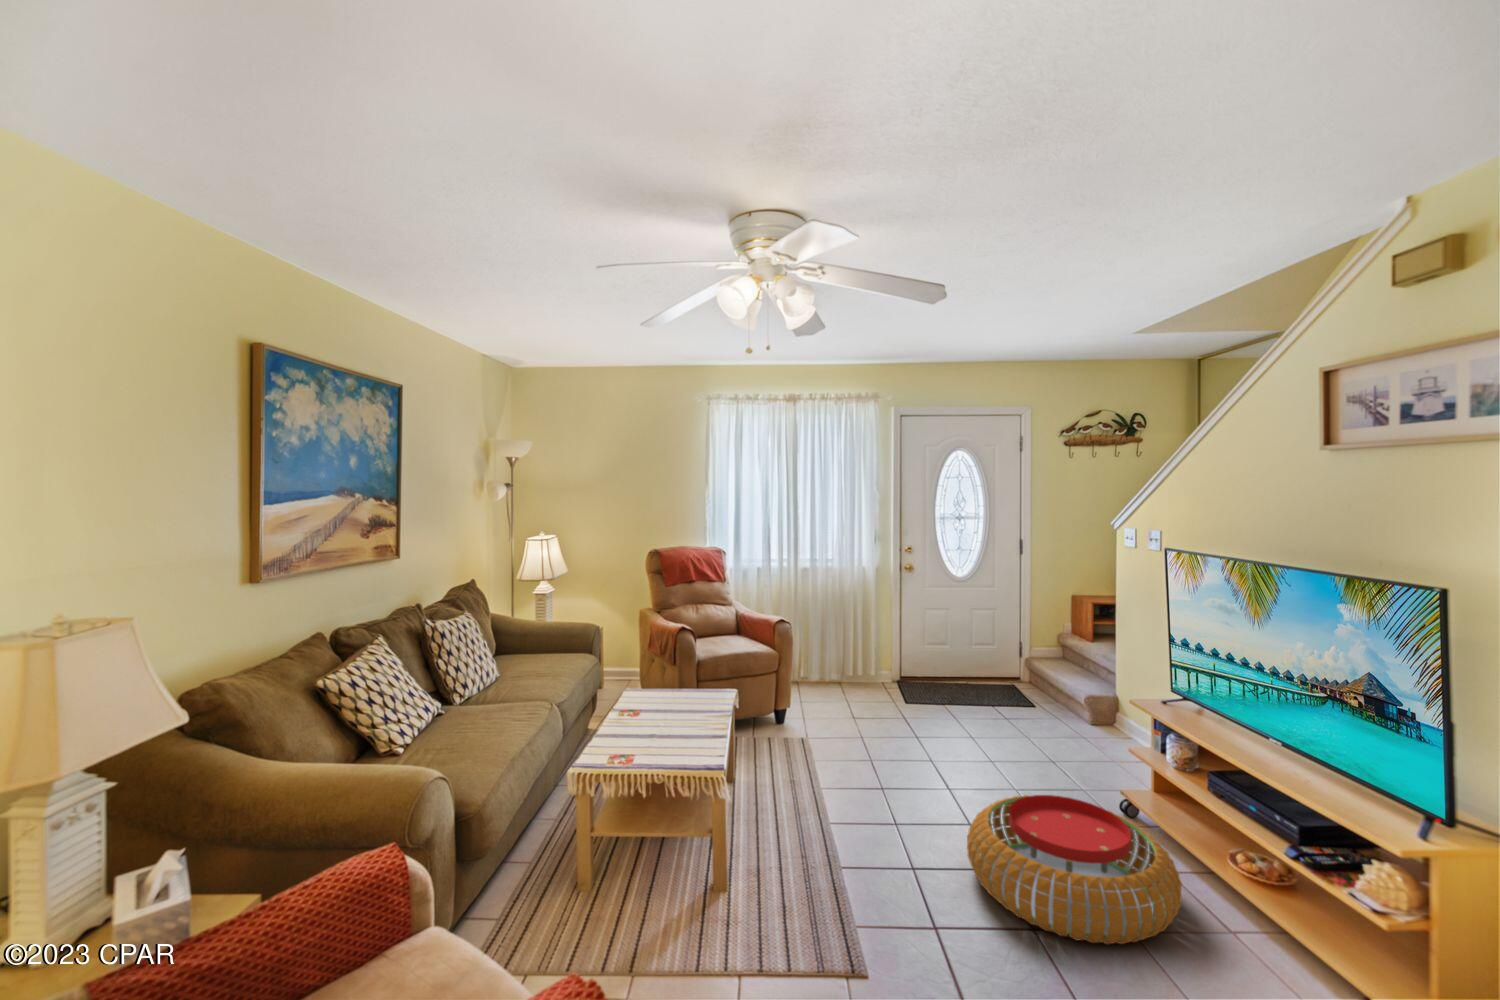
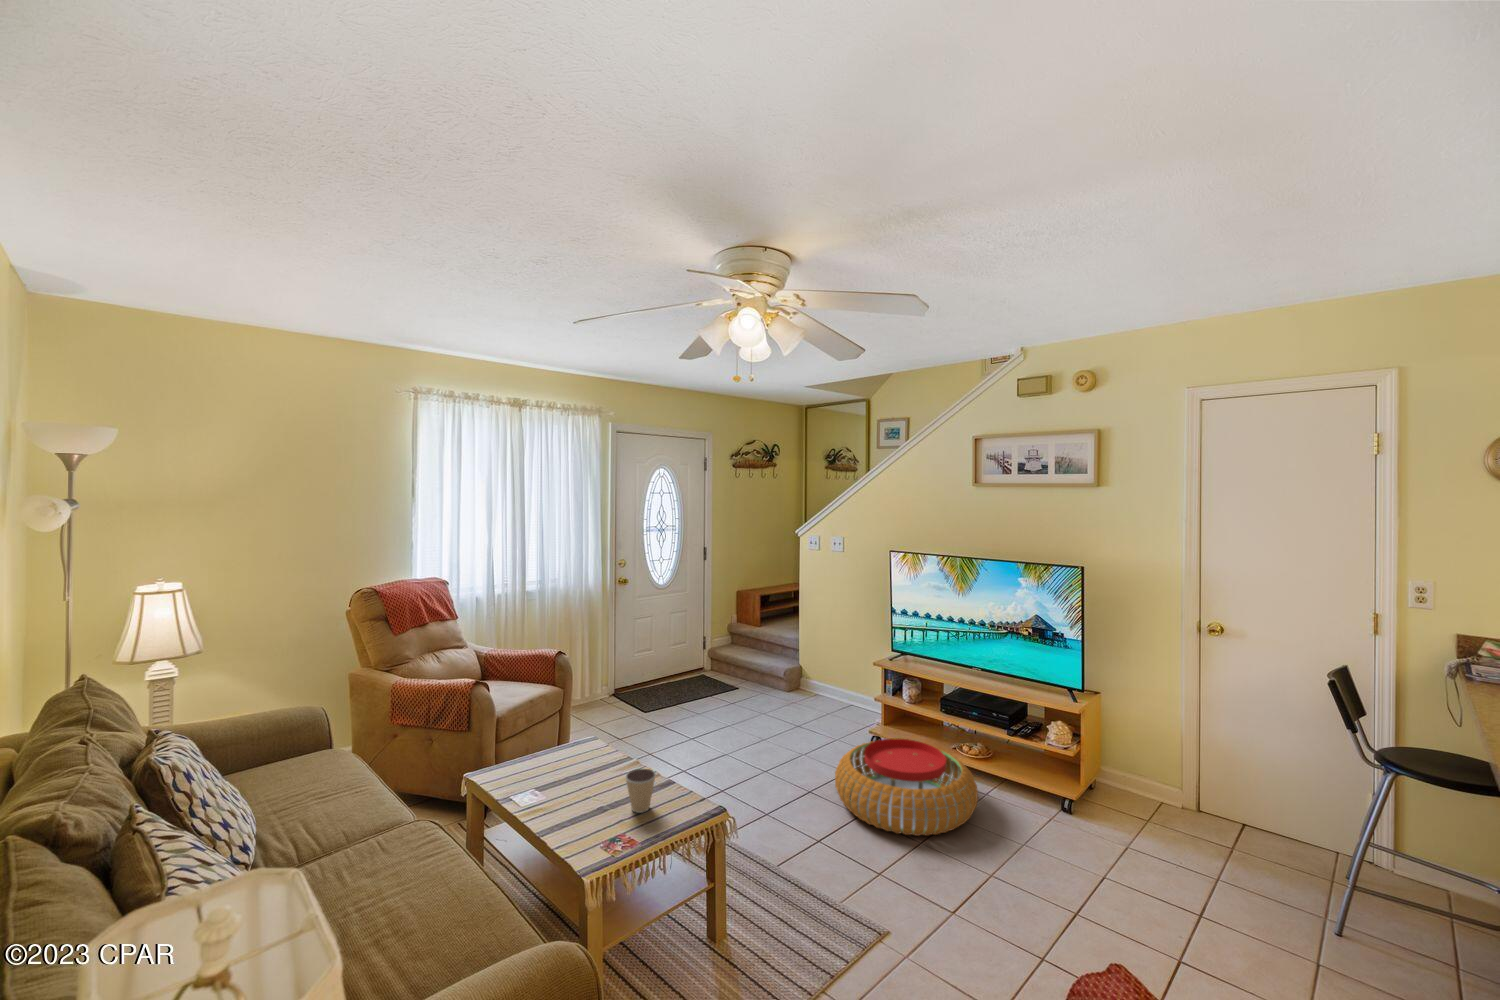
coffee cup: none [658,711,685,749] -> present [625,769,656,813]

